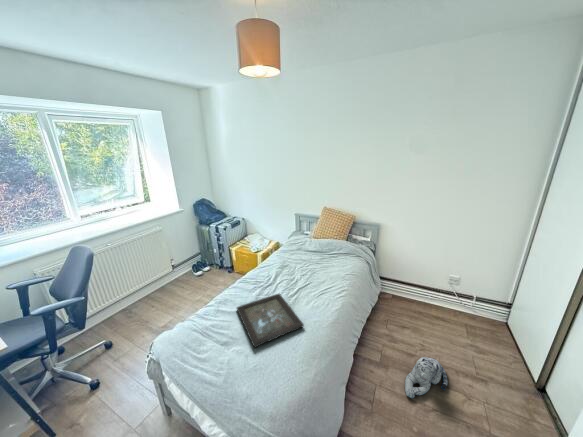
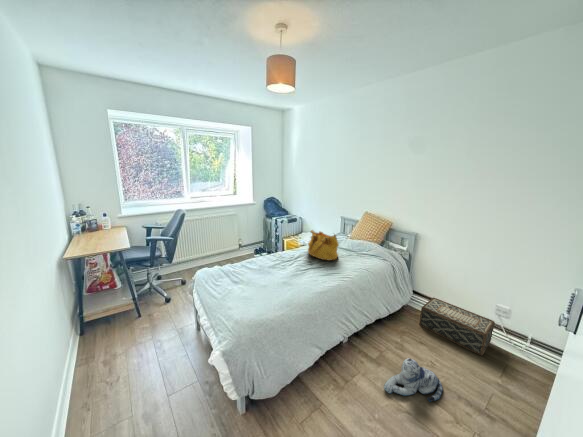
handbag: none [280,240,316,273] -> present [308,230,339,261]
woven basket: none [393,279,453,323] -> present [419,298,495,356]
tray: present [237,293,304,347] -> none [253,267,297,290]

